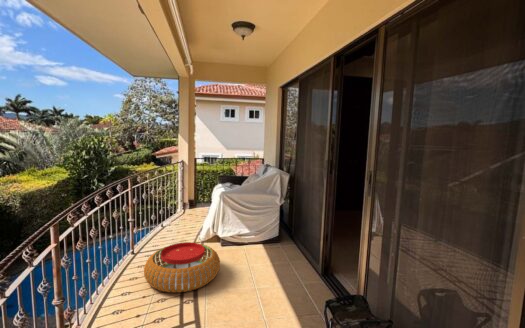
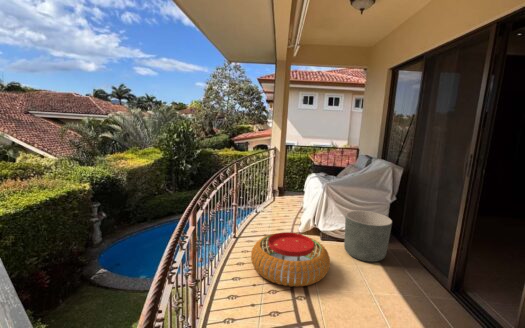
planter: none [239,215,277,260] -> present [344,211,392,262]

